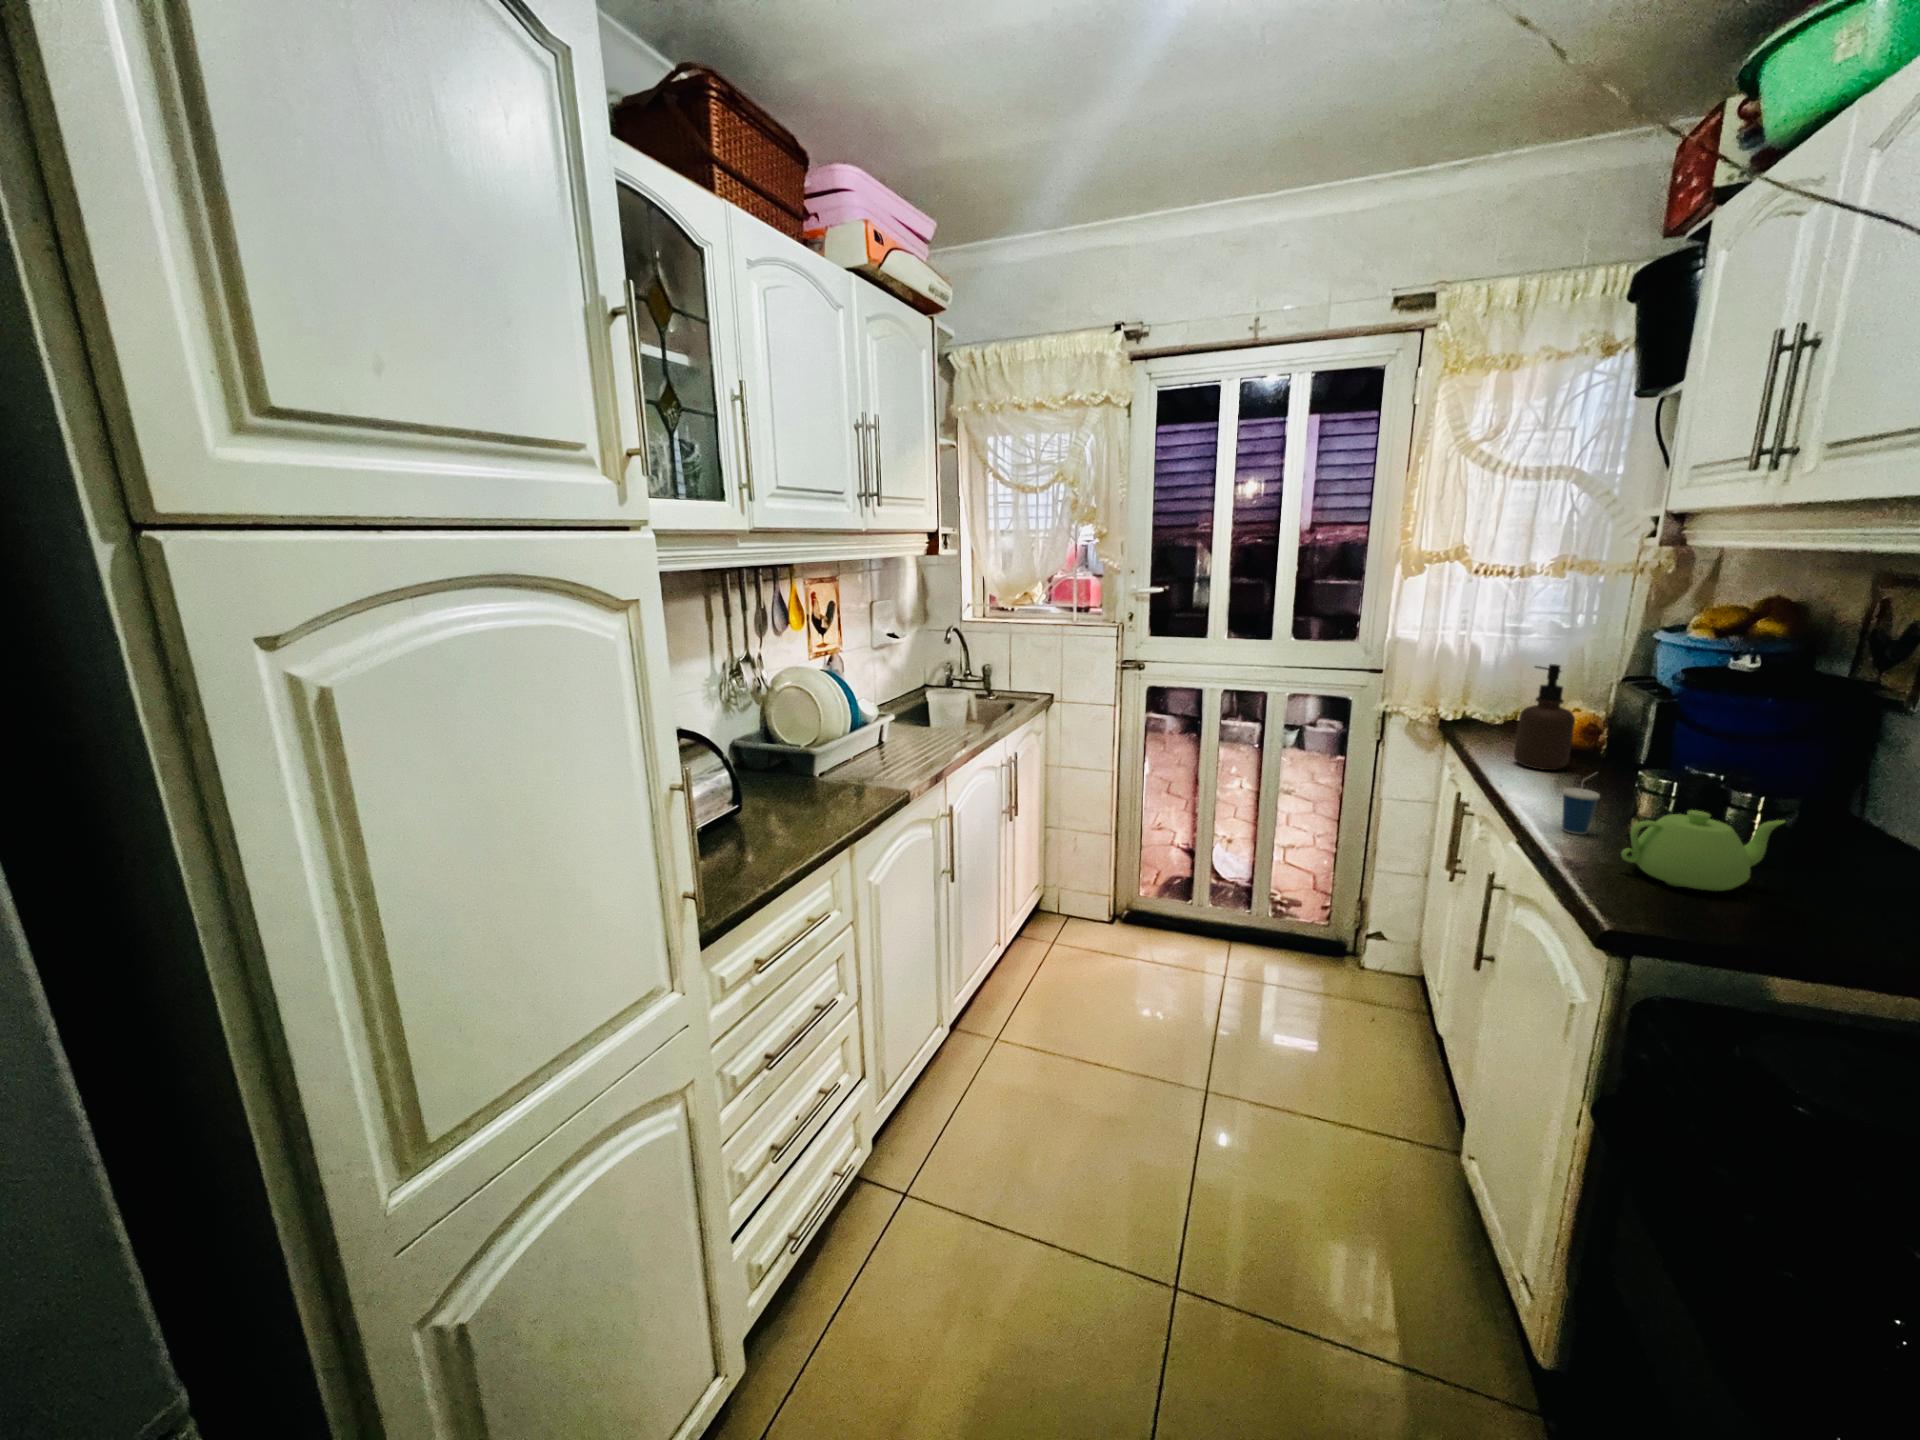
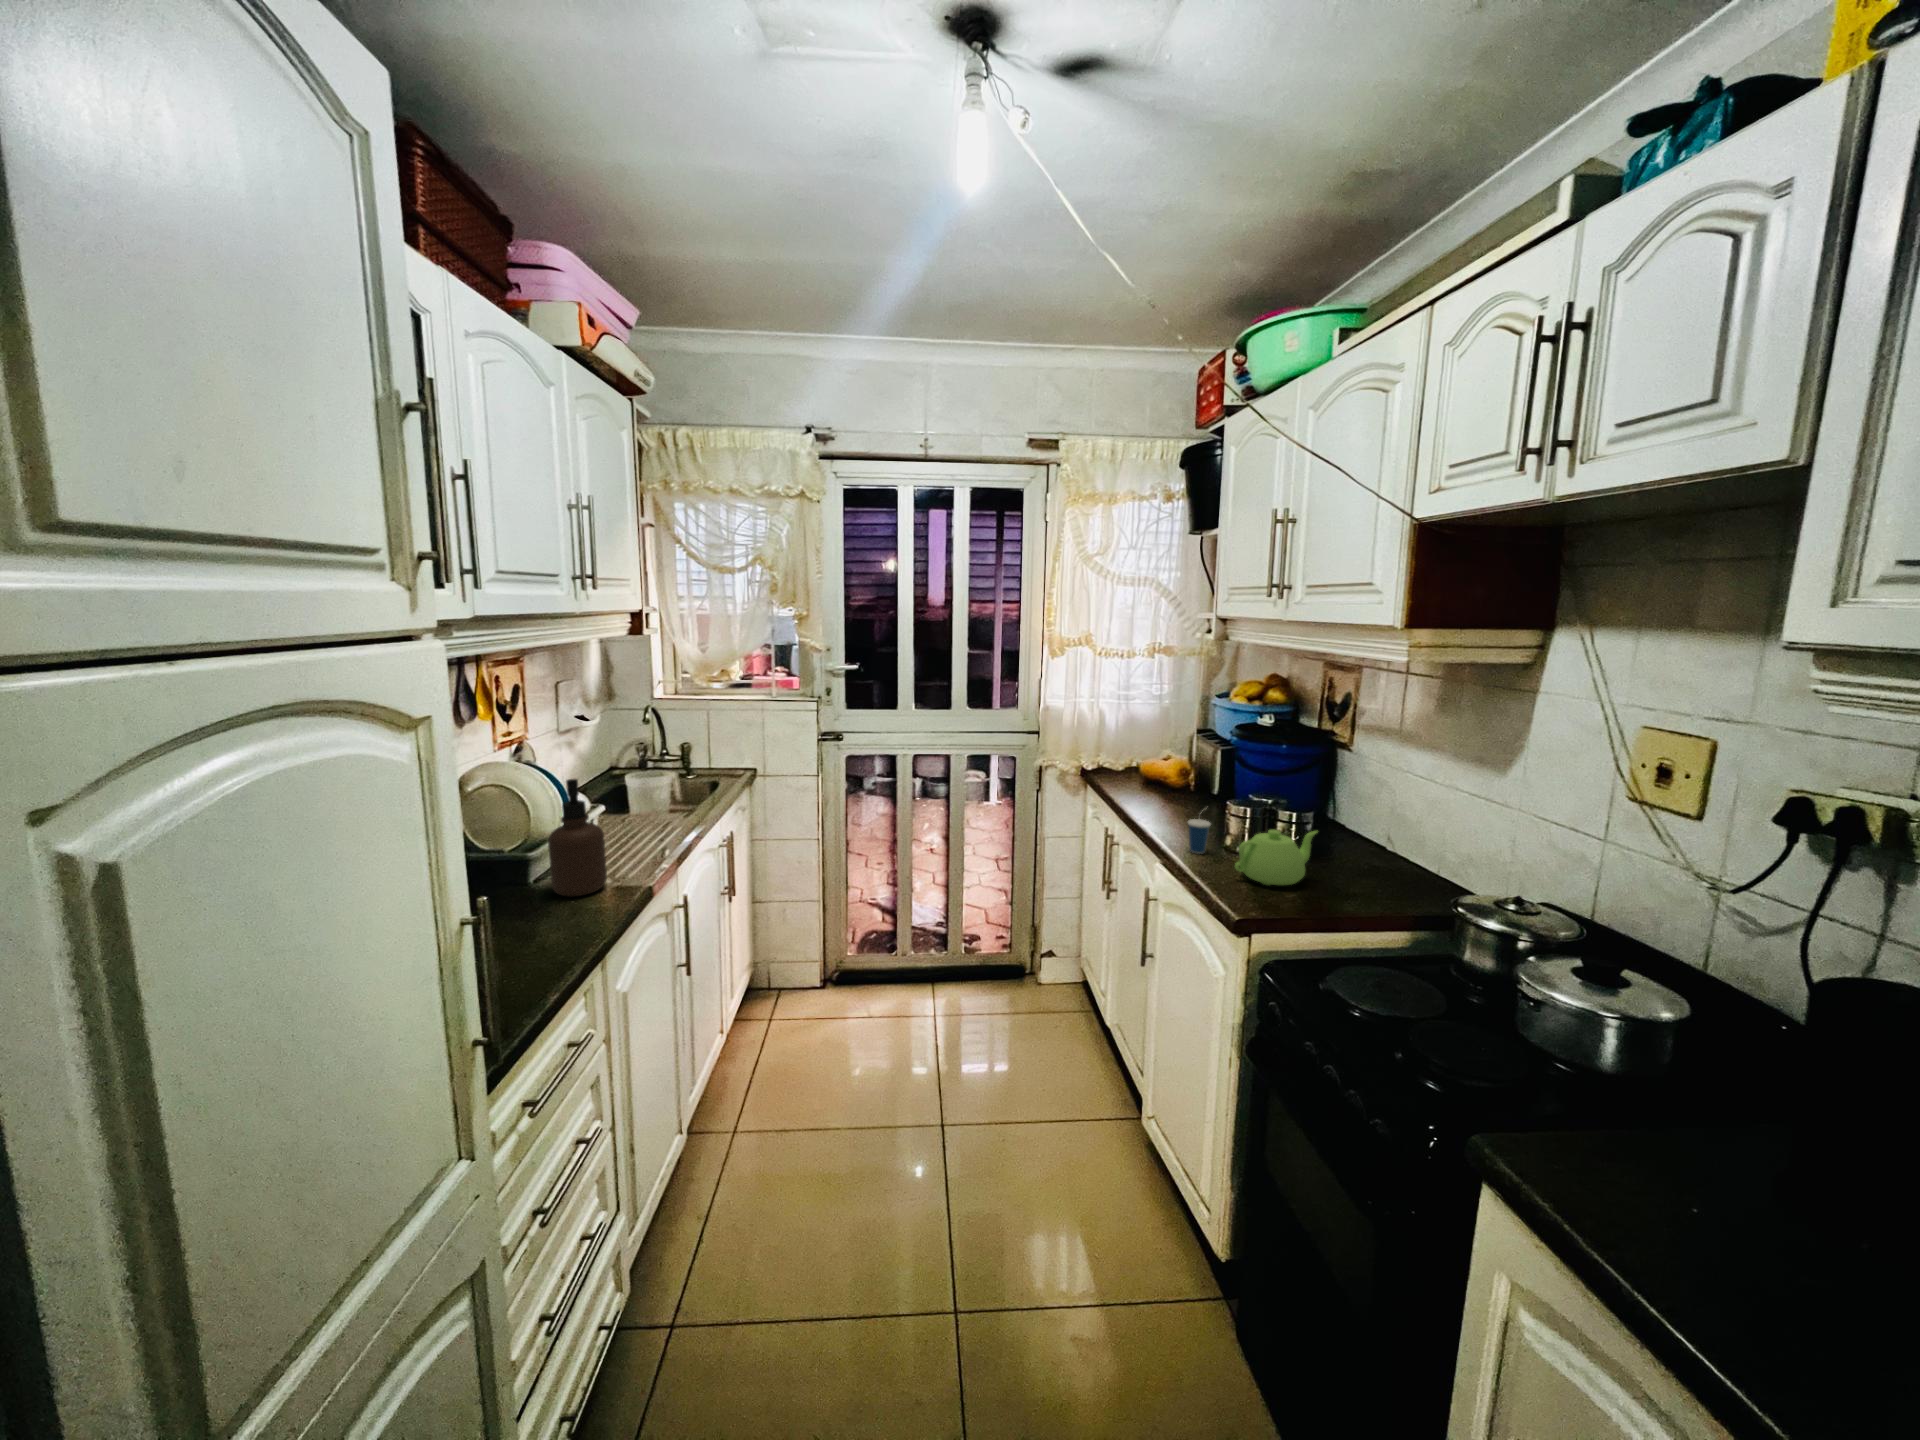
soap dispenser: present [1514,664,1575,770] -> present [548,779,607,897]

